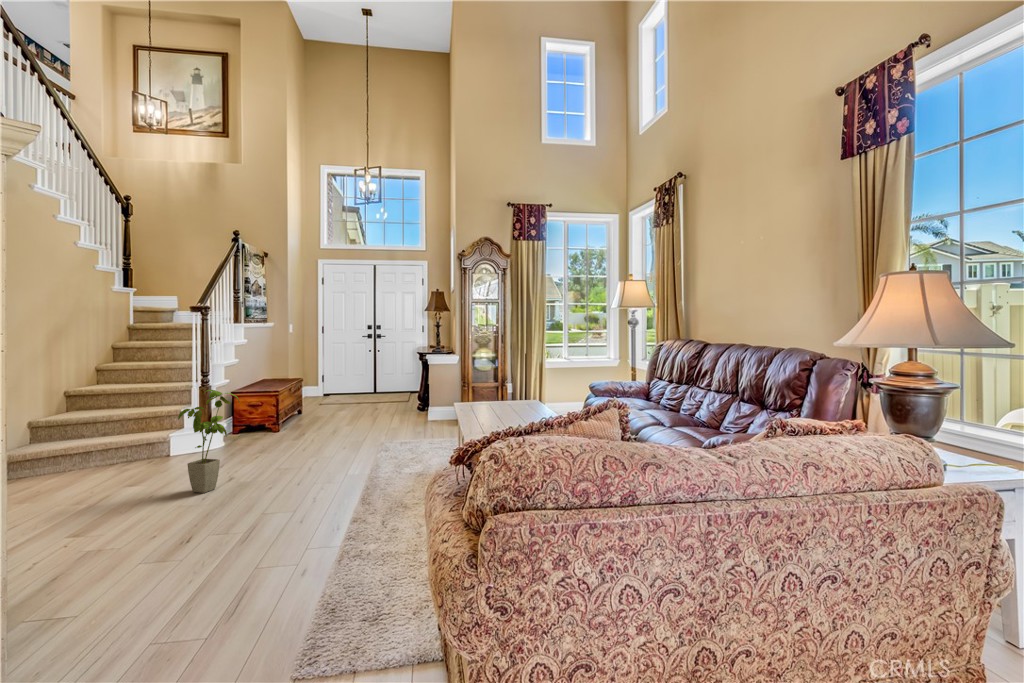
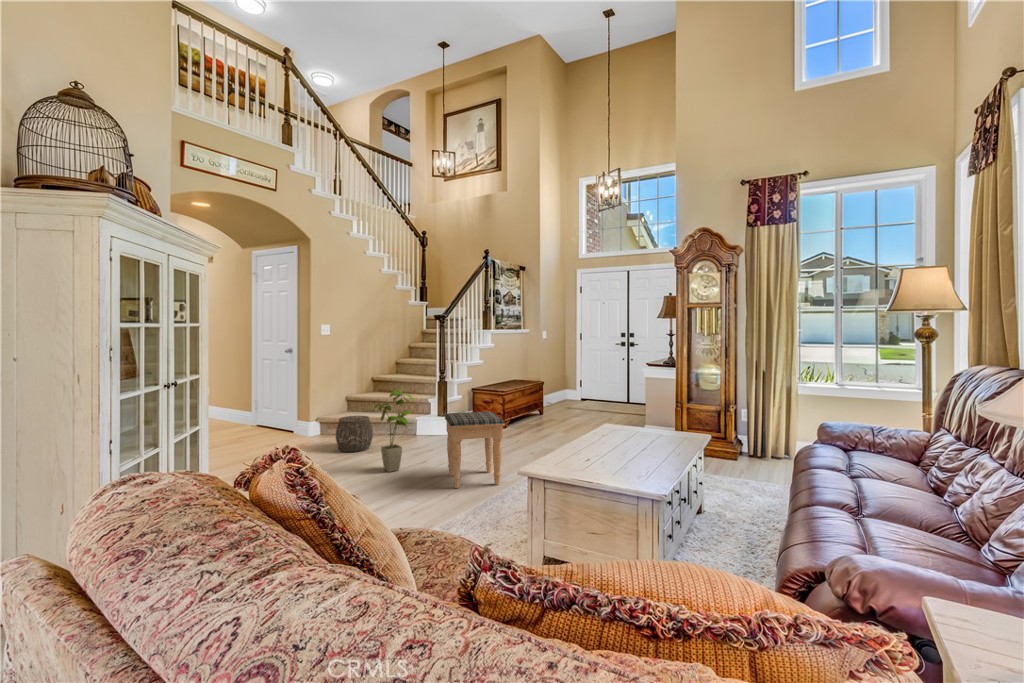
footstool: none [281,405,363,488] -> present [445,411,505,488]
woven basket: none [64,436,130,489] -> present [336,416,373,452]

